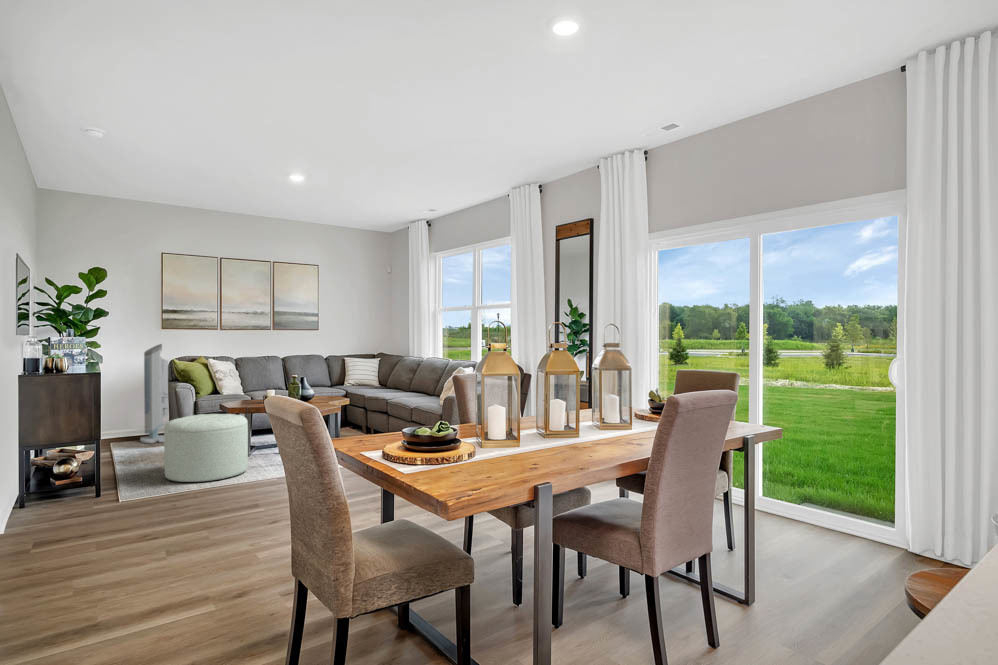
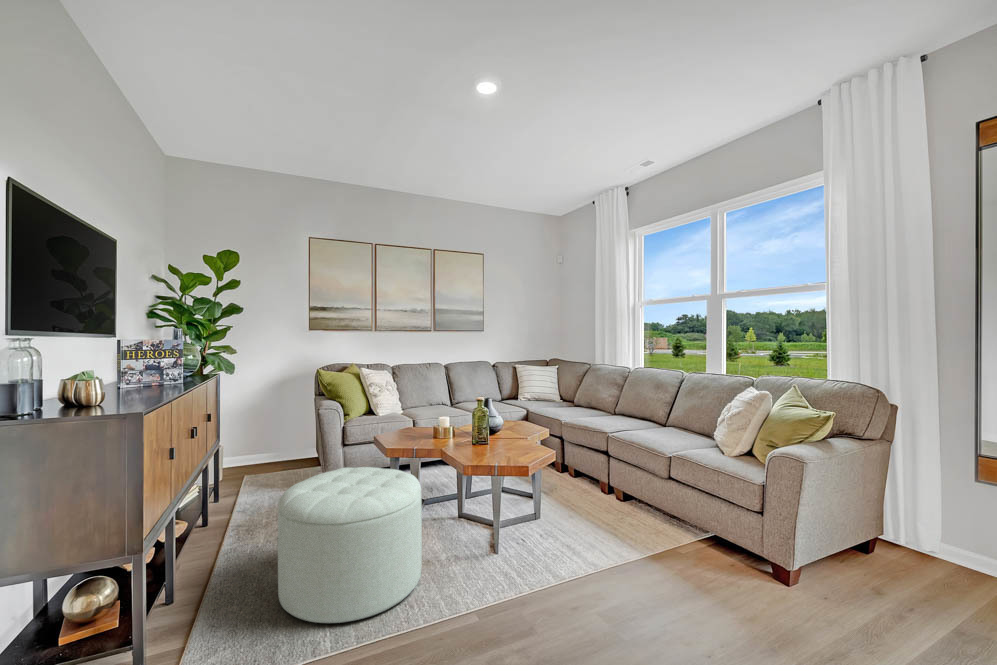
air purifier: present [140,344,168,443] -> none [278,348,312,481]

